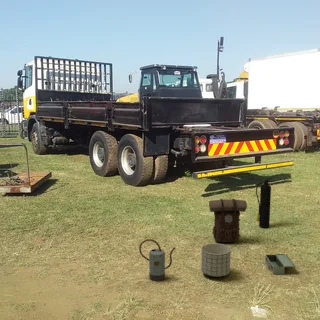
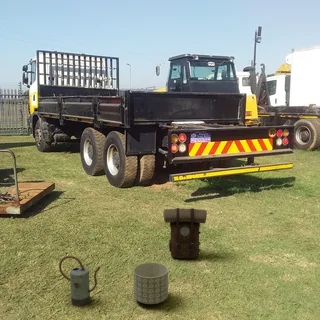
fire extinguisher: present [256,178,273,228] -> none [227,183,249,242]
toolbox: present [265,254,295,274] -> none [216,277,248,304]

